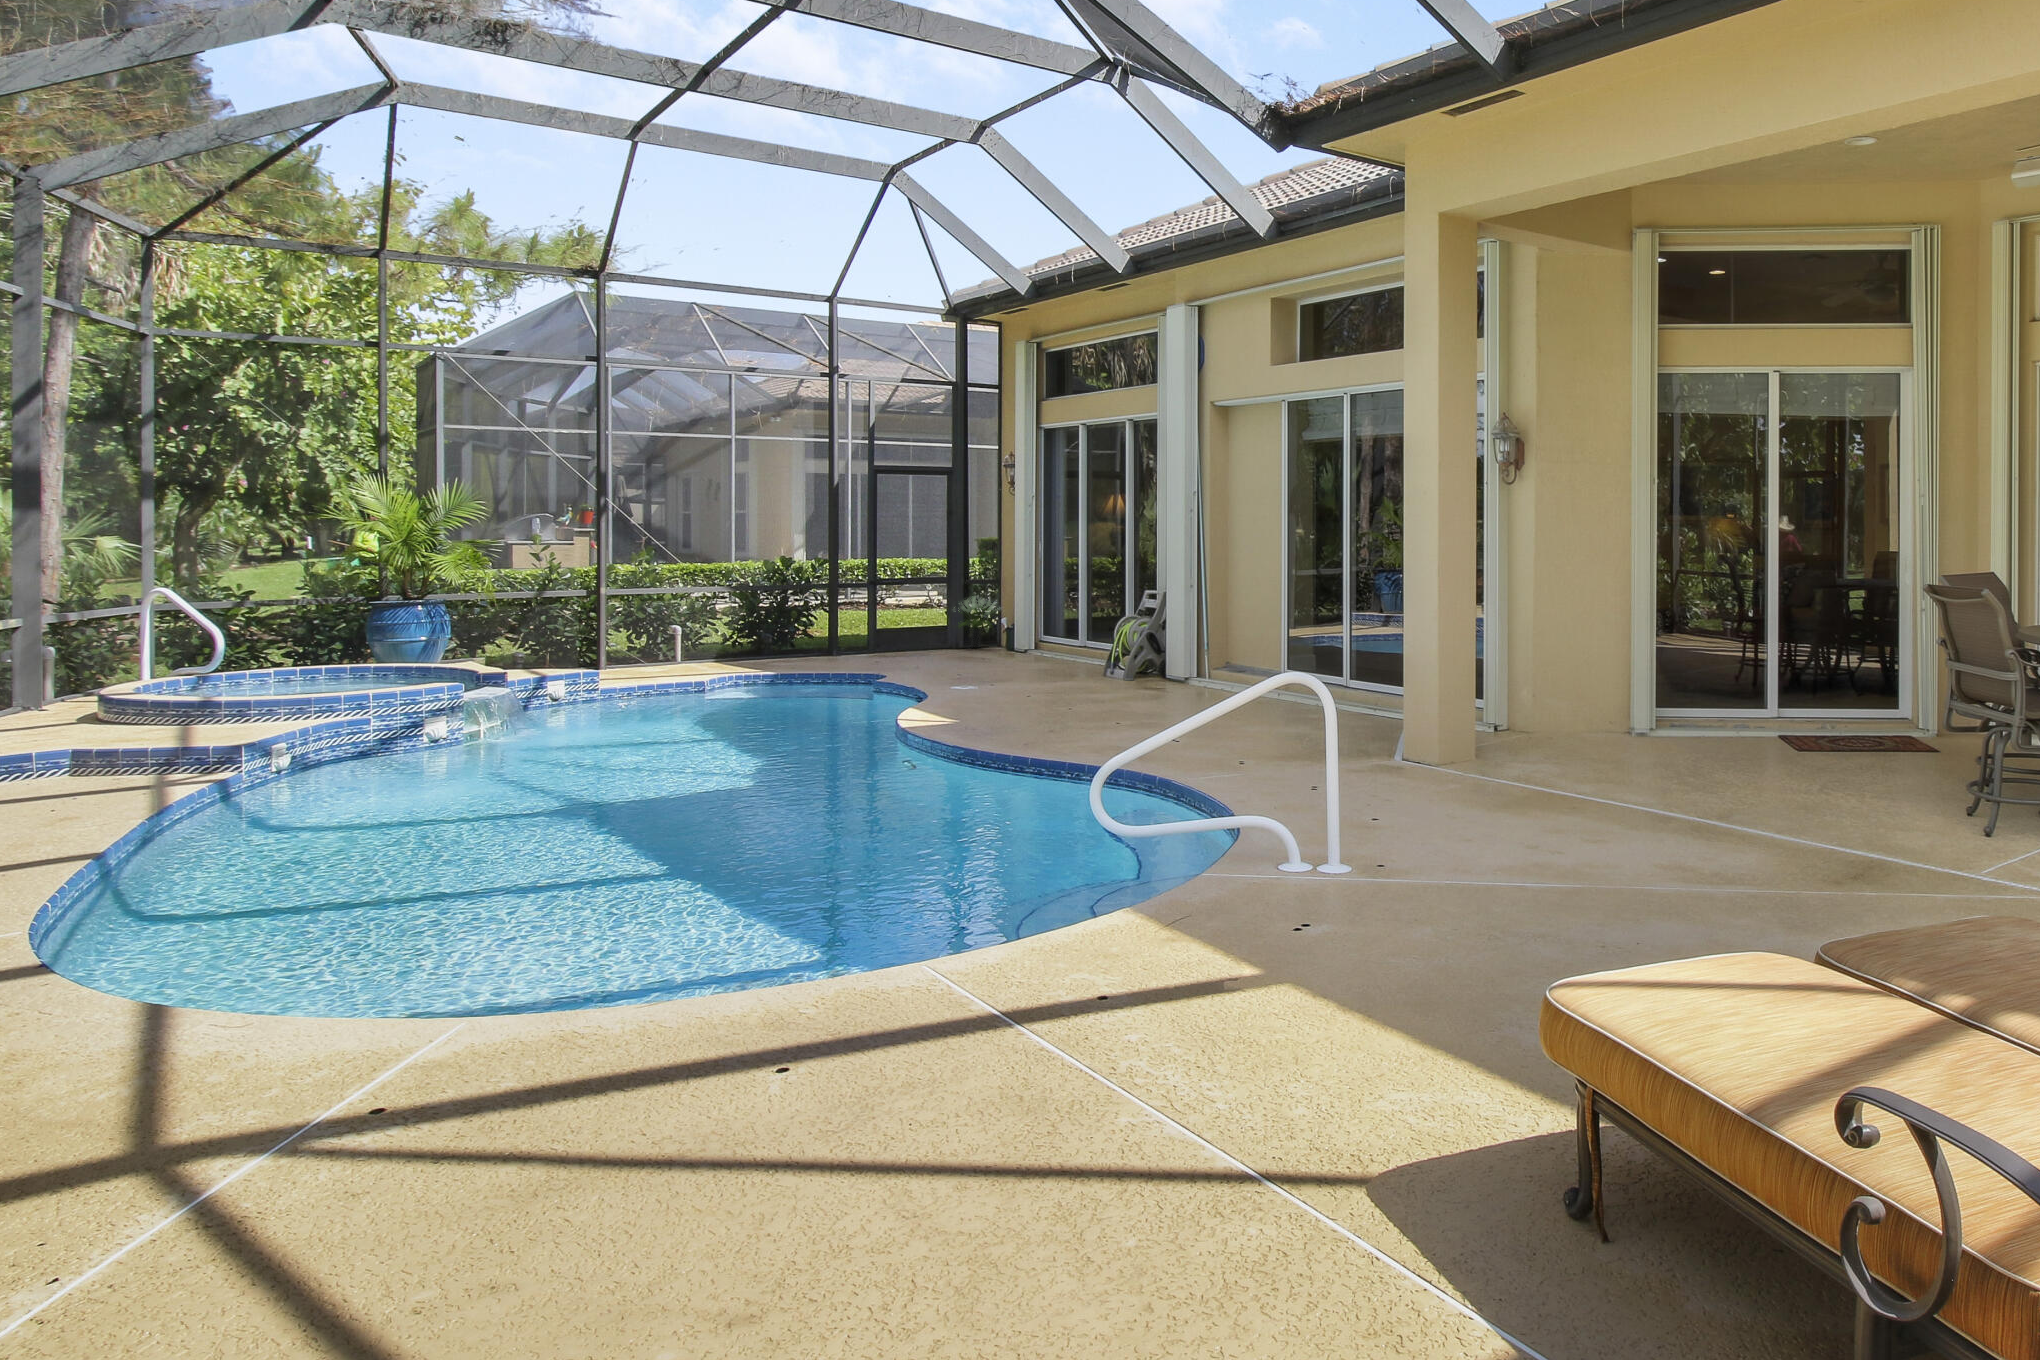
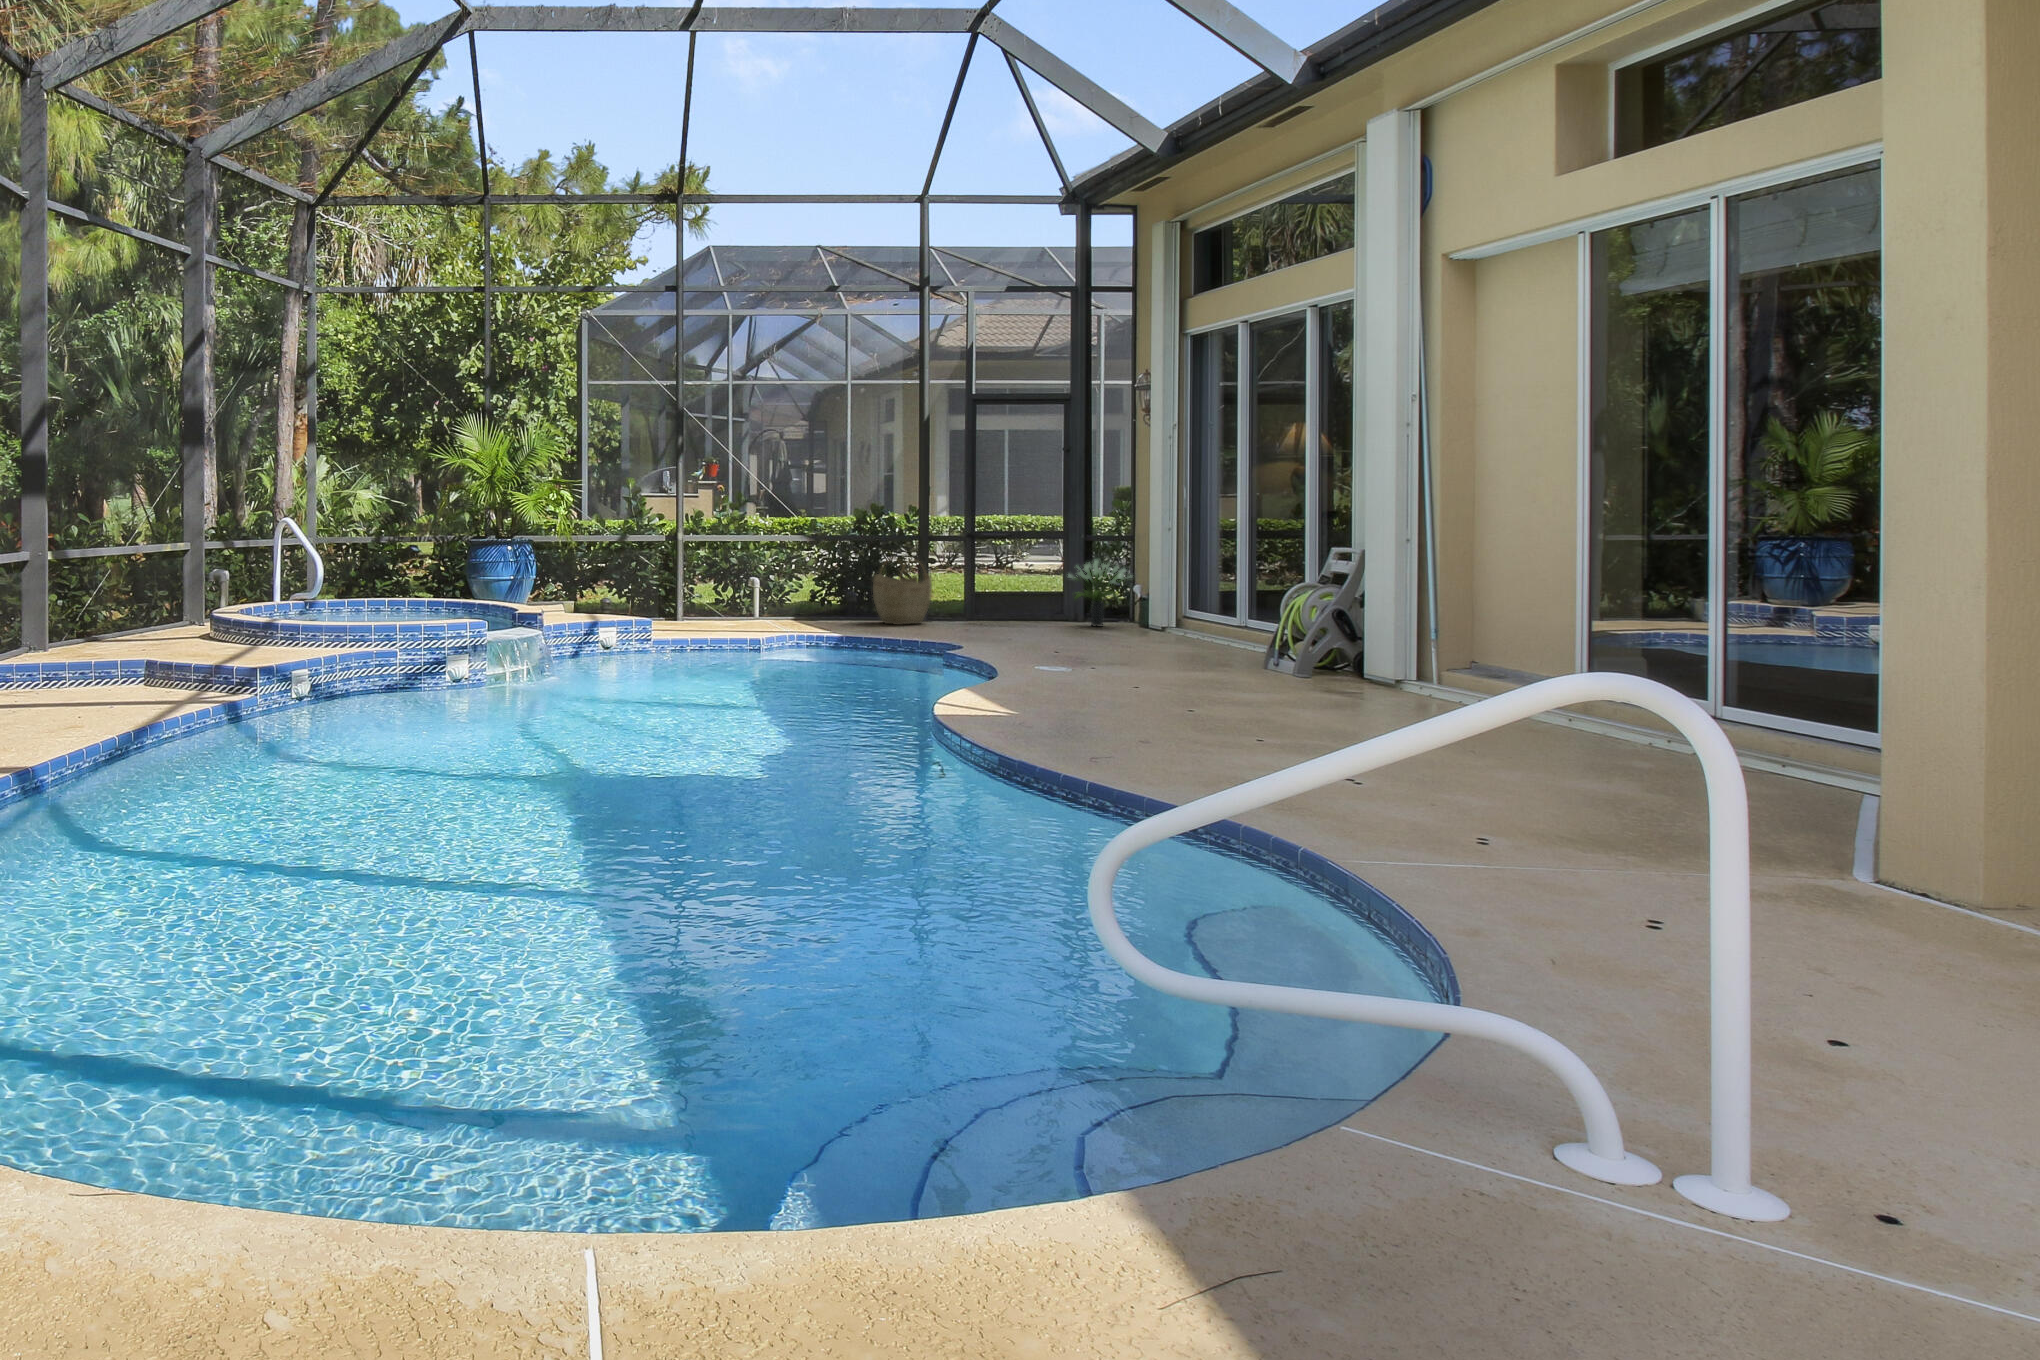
woven basket: none [792,601,843,656] -> present [873,558,932,625]

